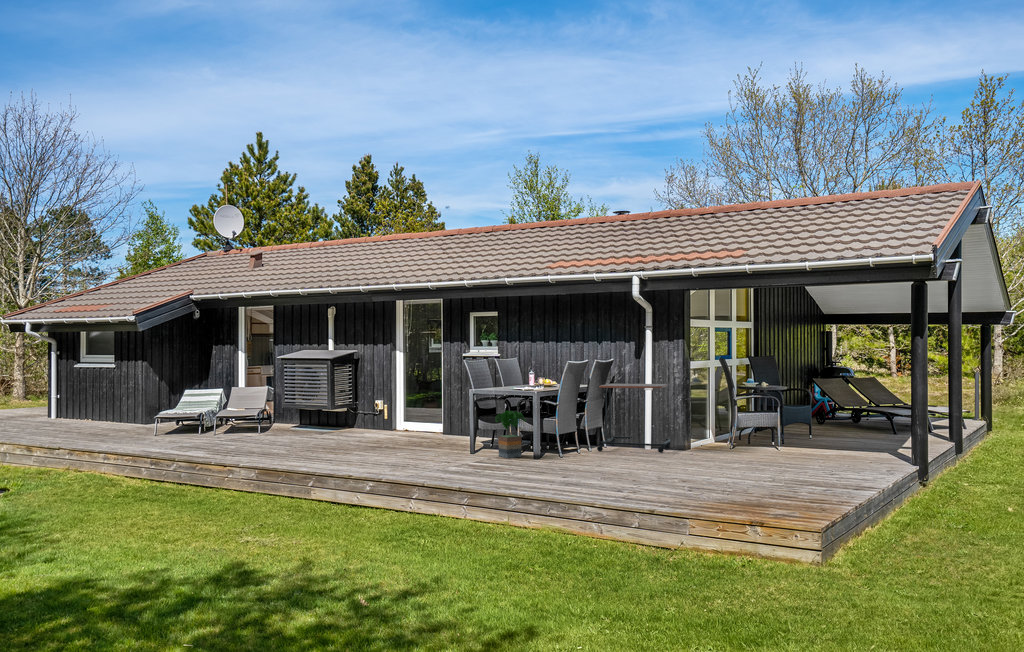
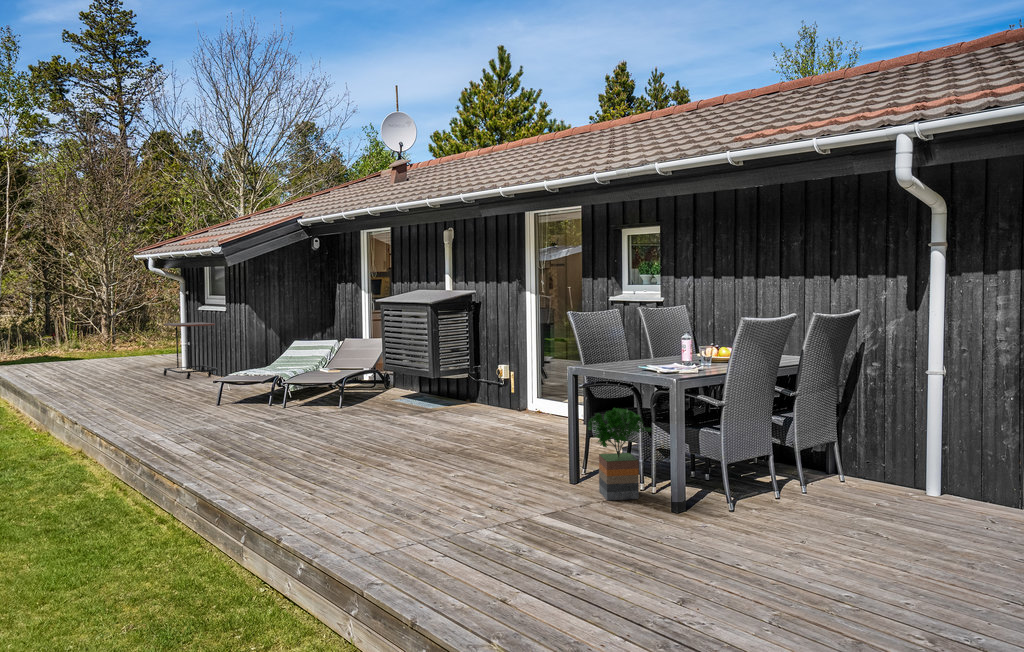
side table: present [597,384,671,453] -> present [164,322,218,379]

